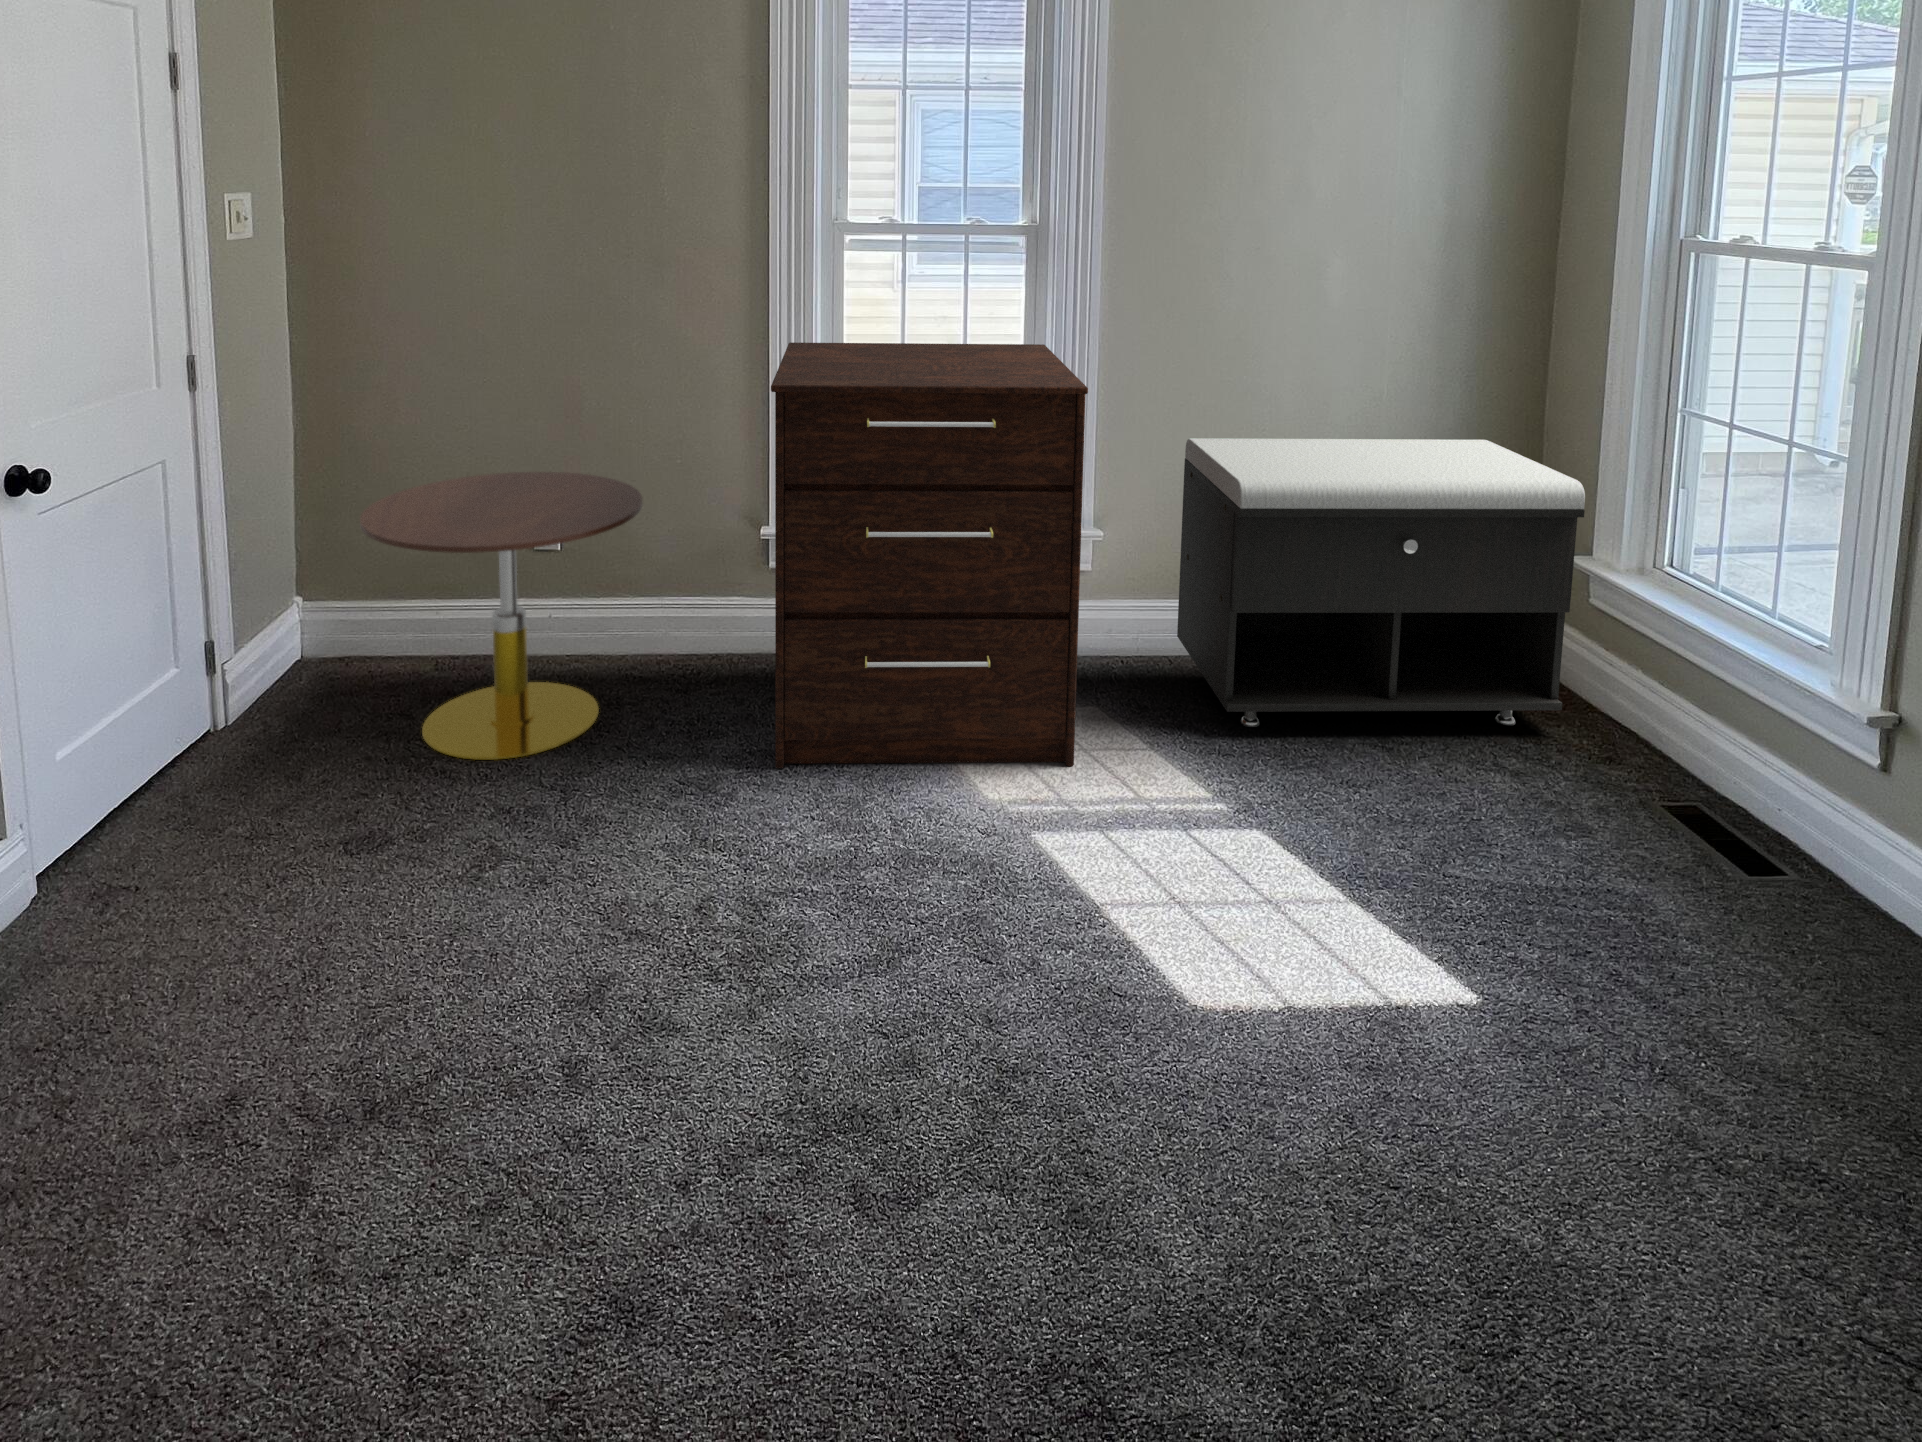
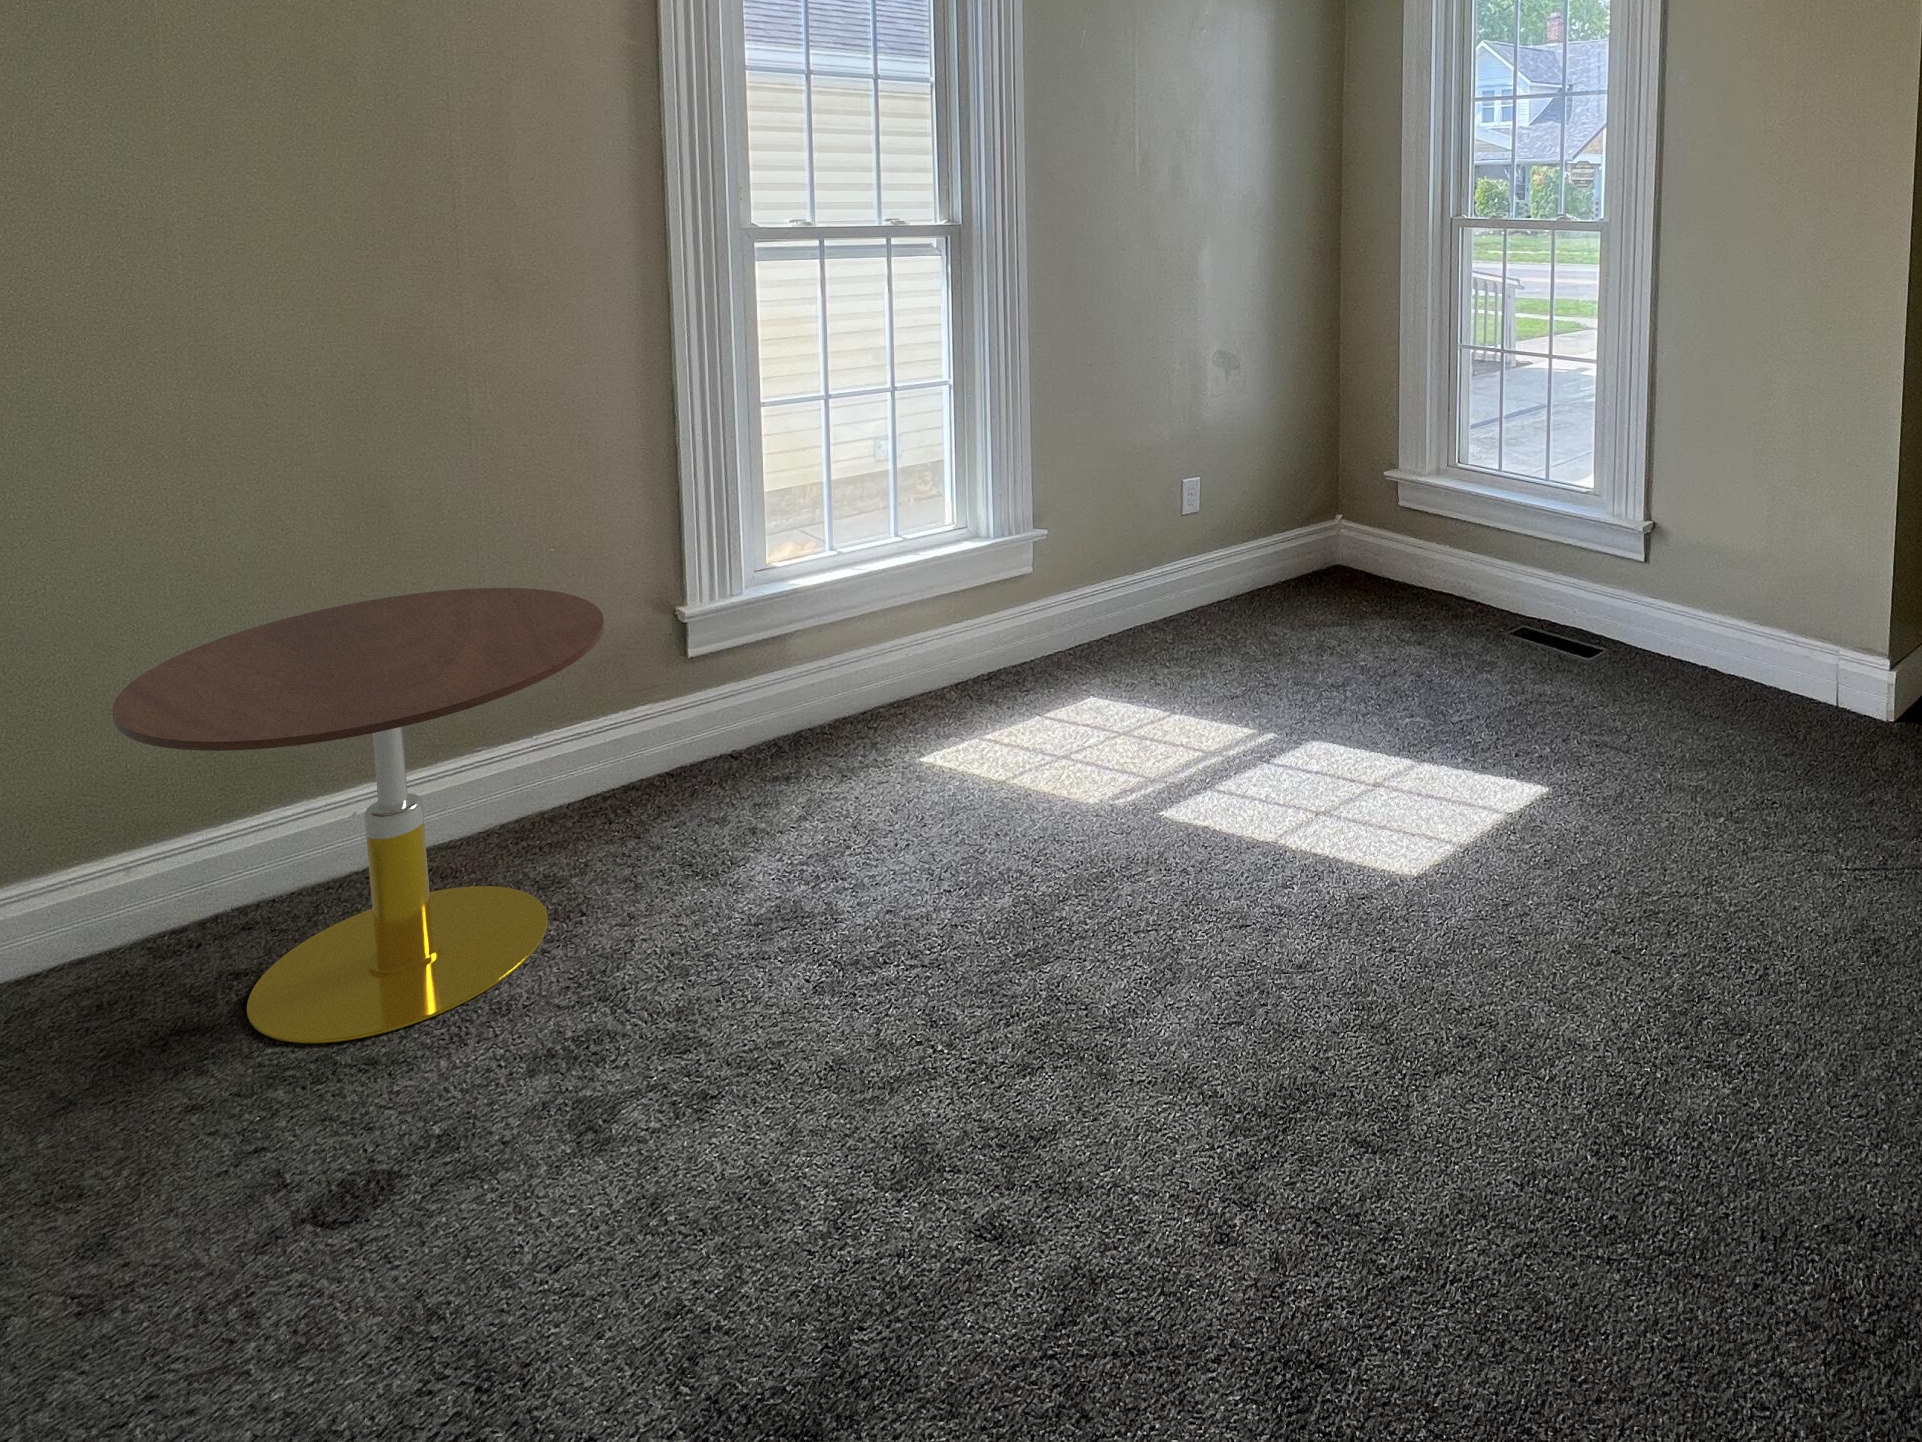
dresser: present [771,342,1088,768] -> none [706,346,1133,865]
storage bench: present [1177,438,1585,727] -> none [1111,388,1429,671]

